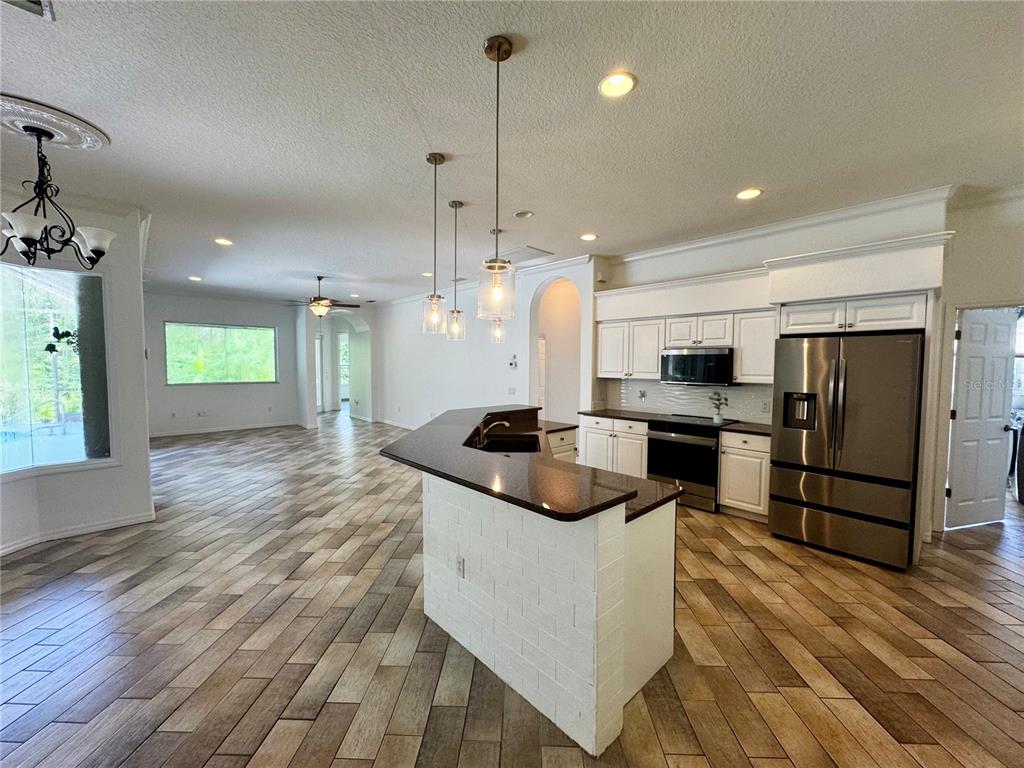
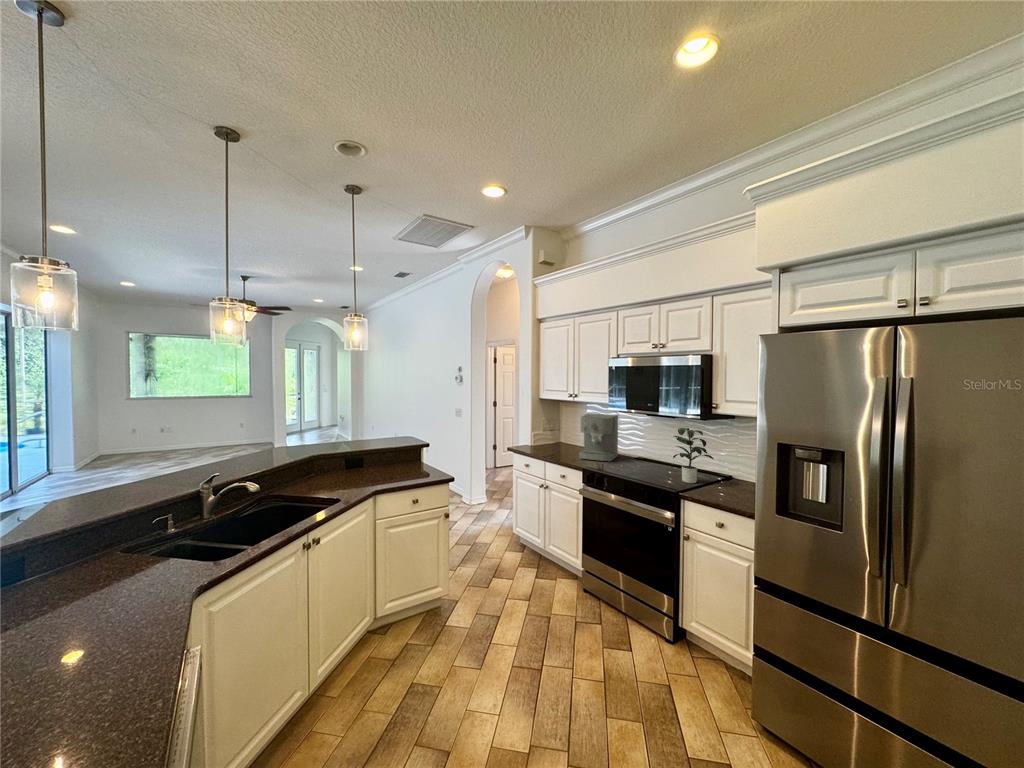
coffee maker: none [638,386,660,416] -> present [579,413,618,462]

